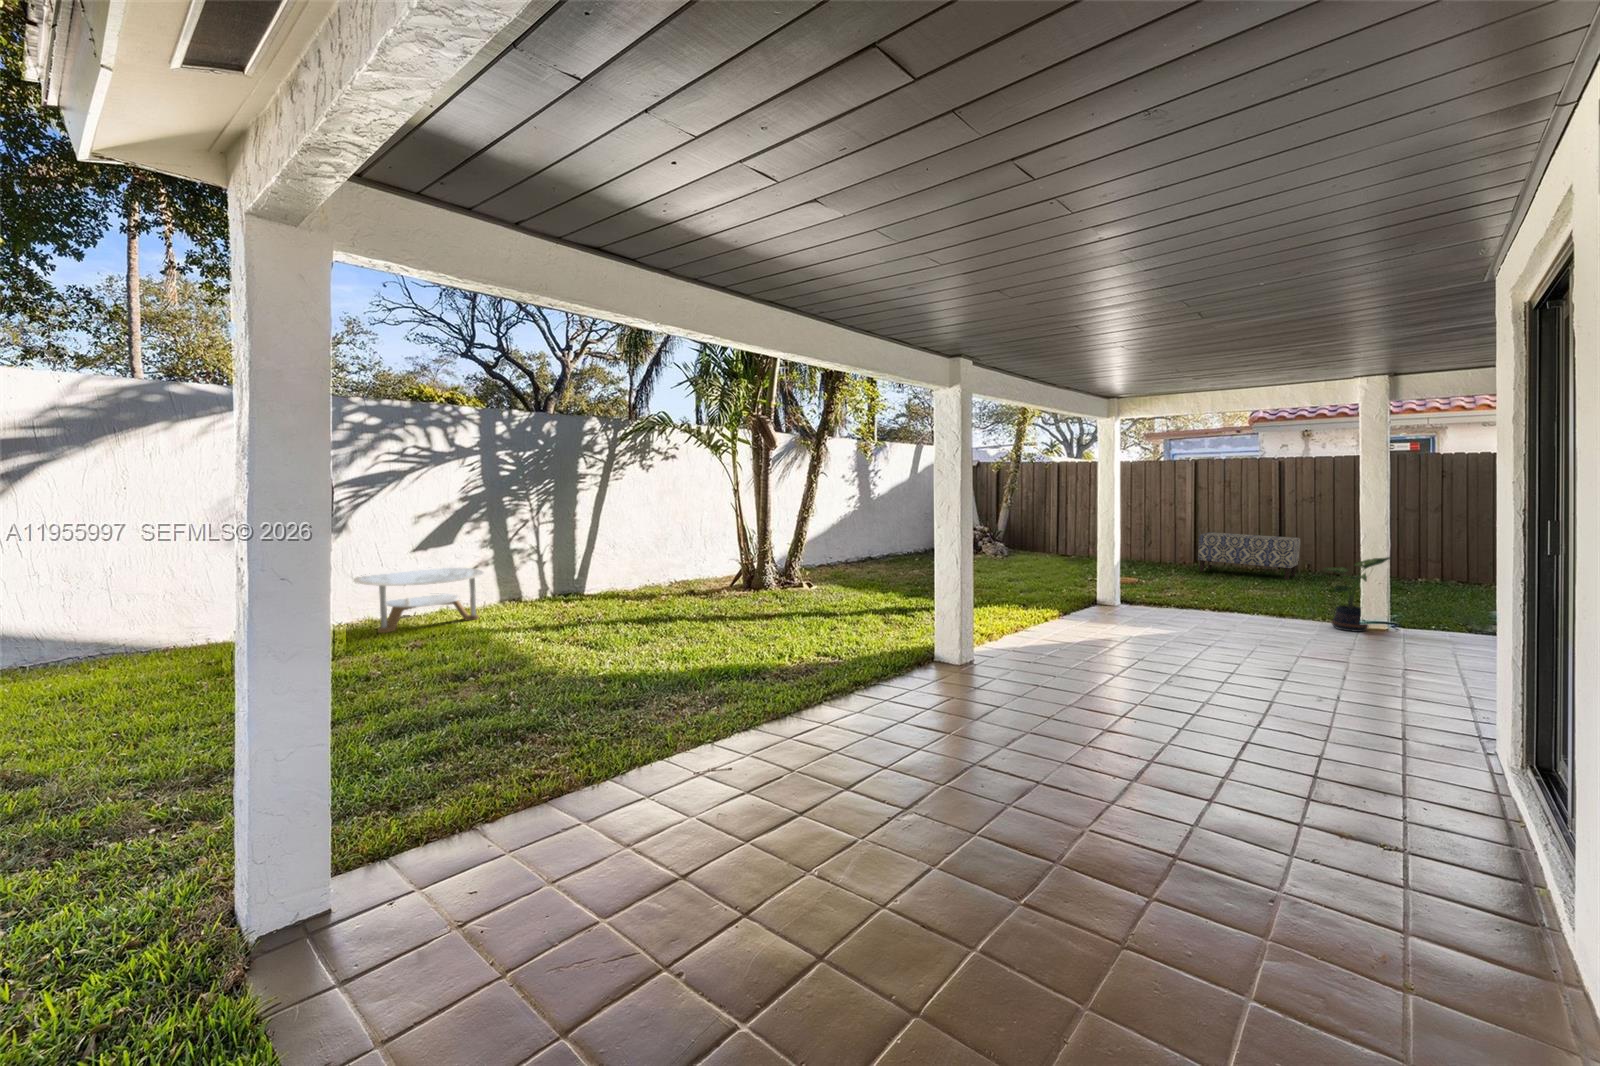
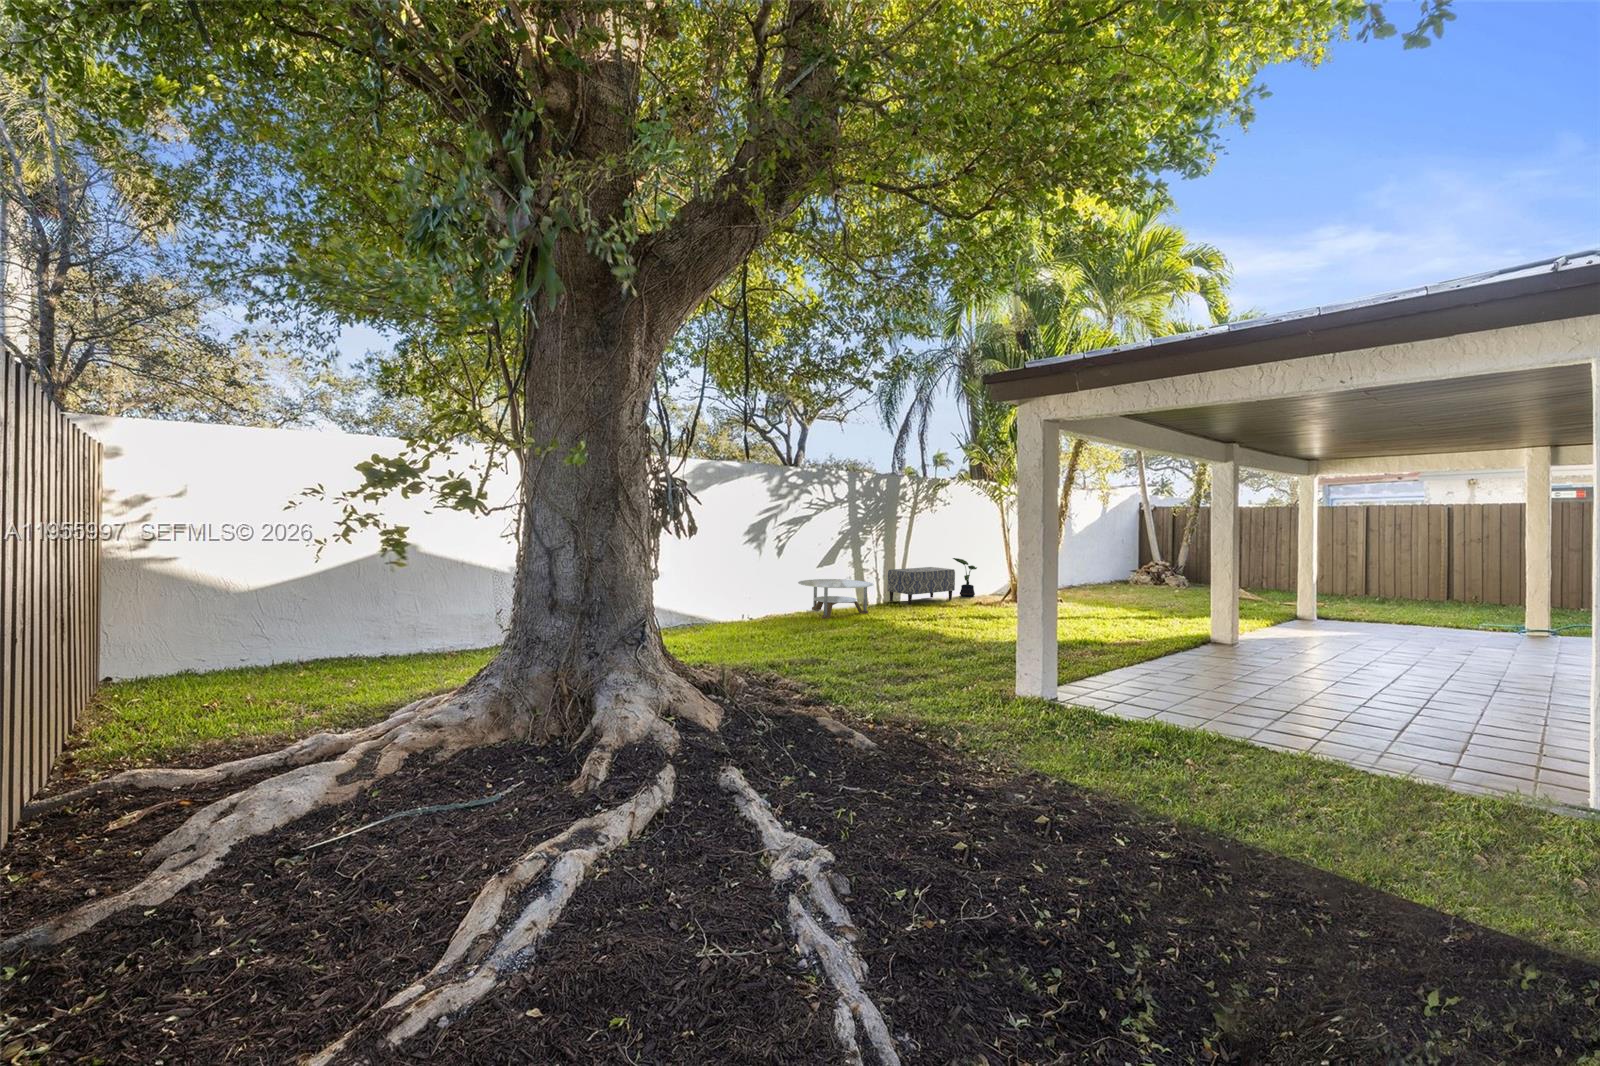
bench: present [1198,532,1301,580] -> present [887,567,955,605]
potted plant: present [1324,557,1391,632] -> present [953,558,977,597]

